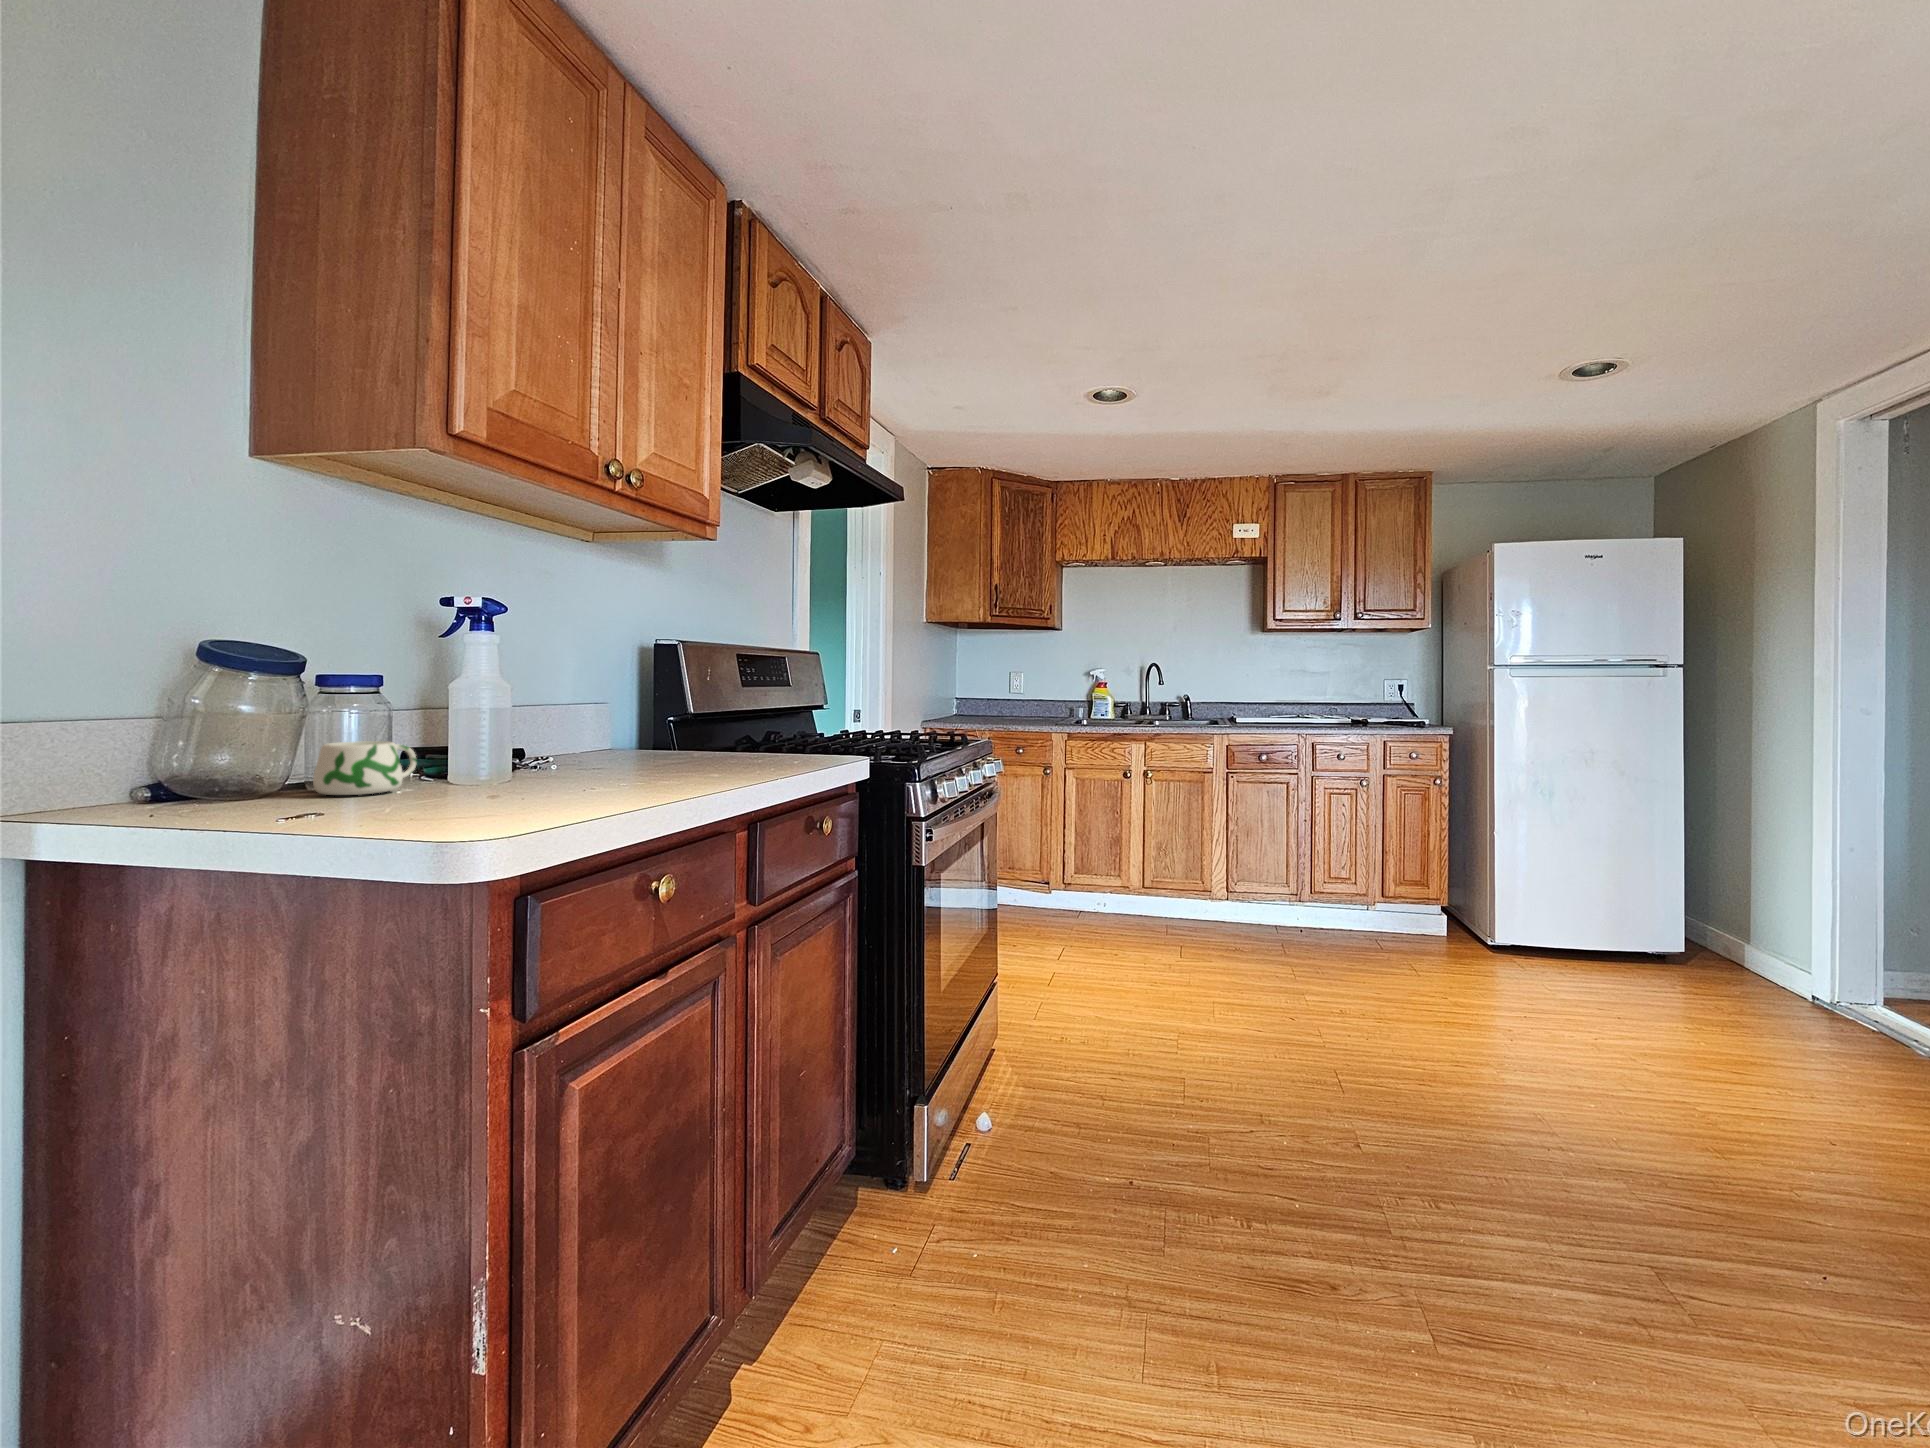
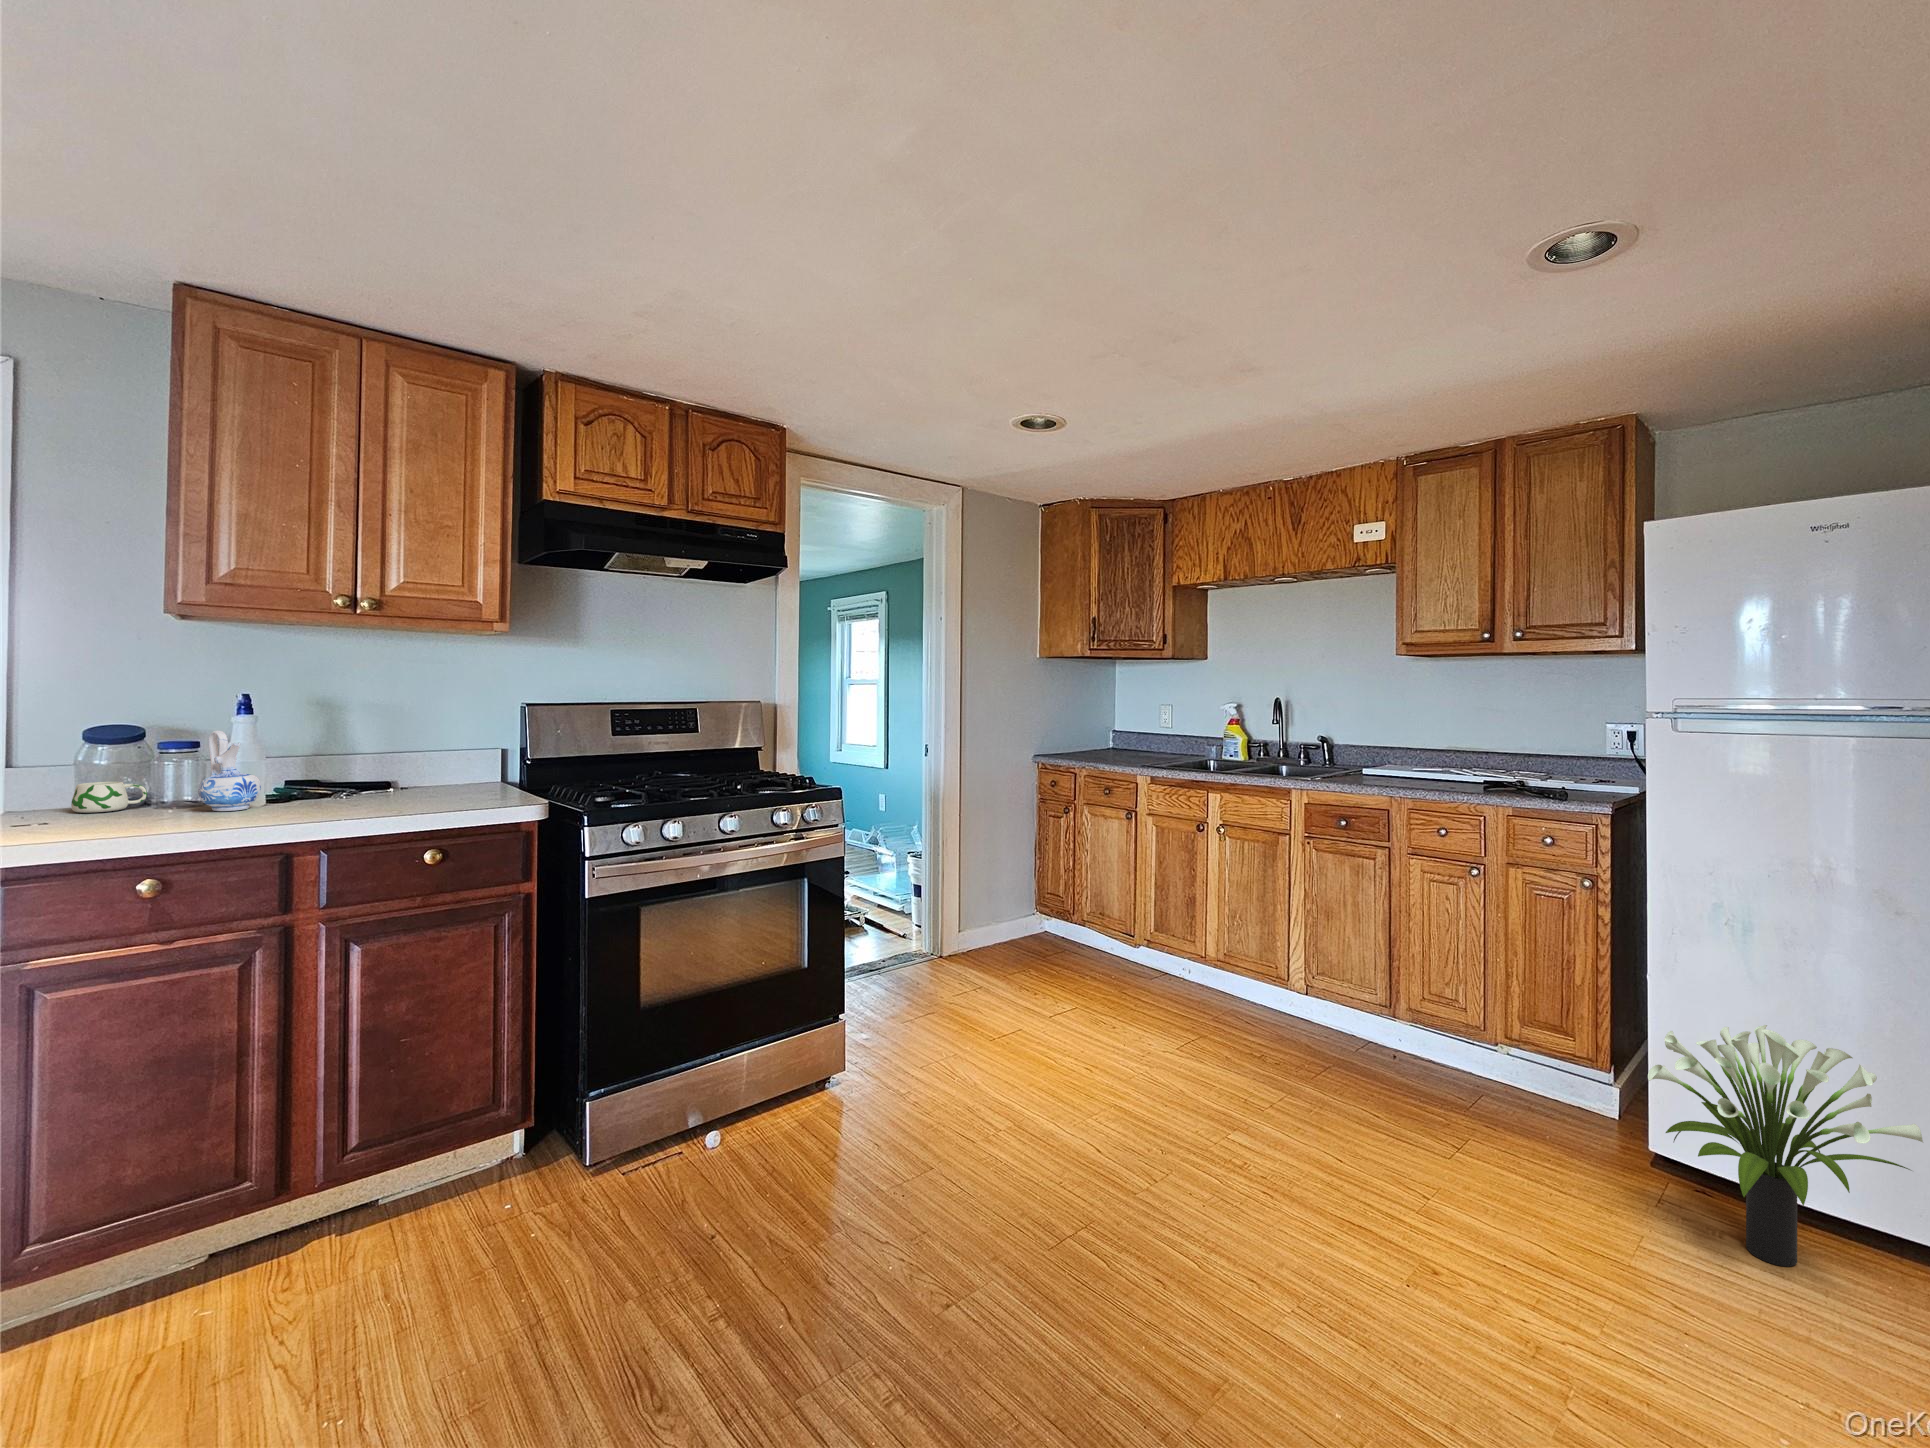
ceramic pitcher: none [531,655,614,780] -> present [198,731,261,811]
potted plant: none [1548,847,1694,984] -> present [1648,1025,1923,1266]

